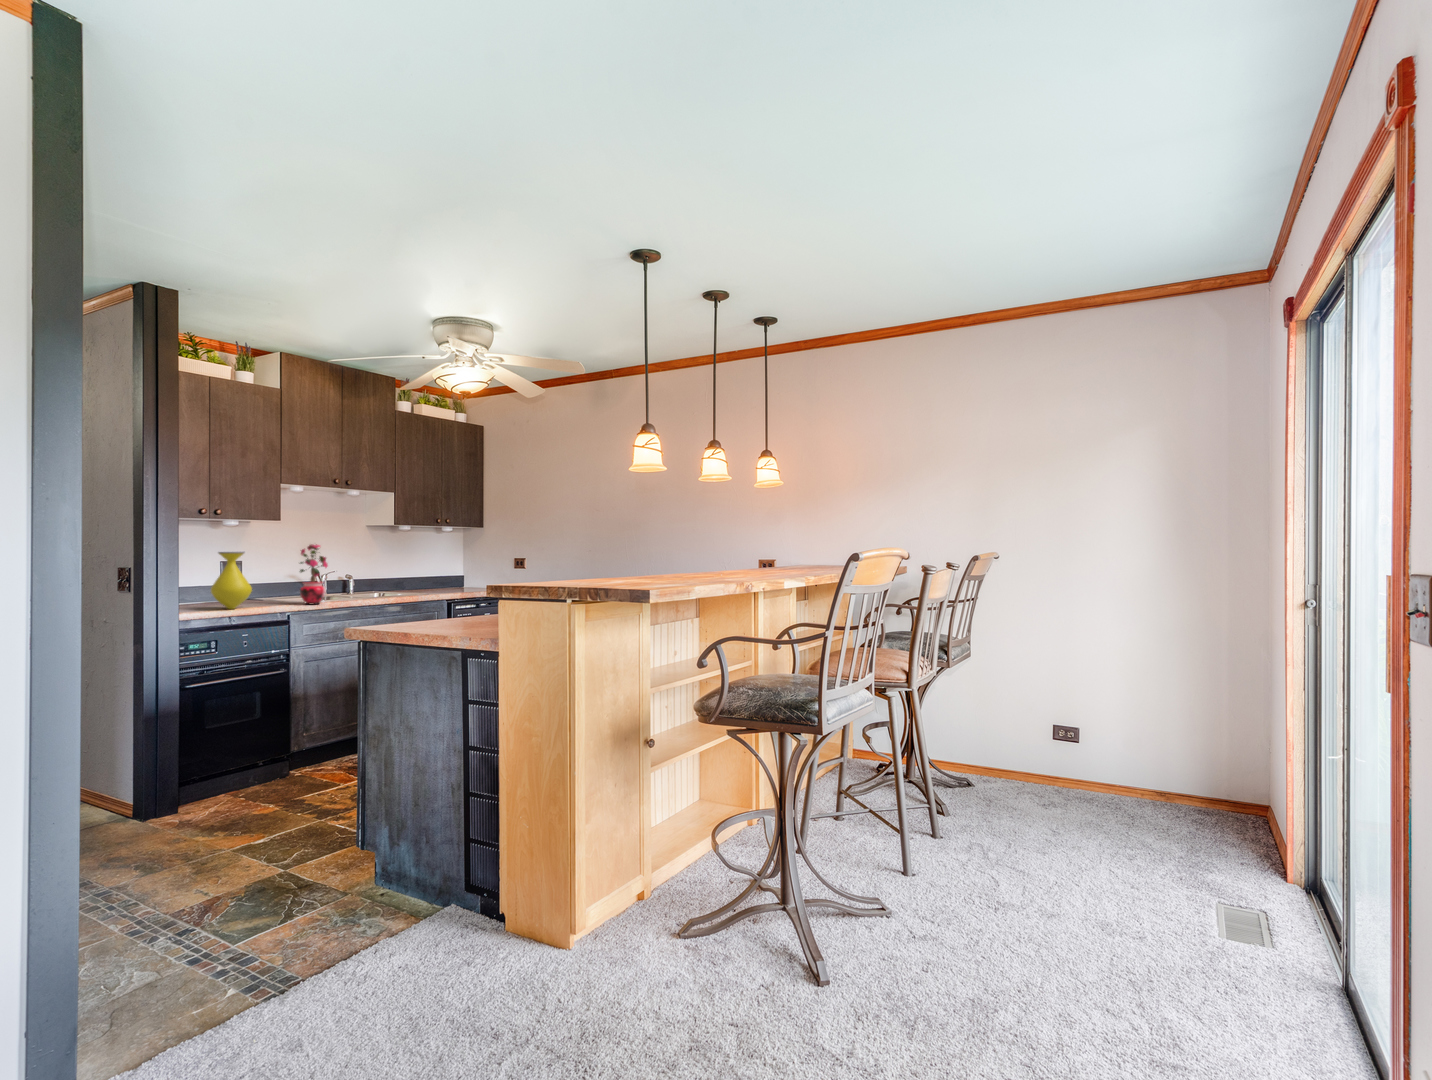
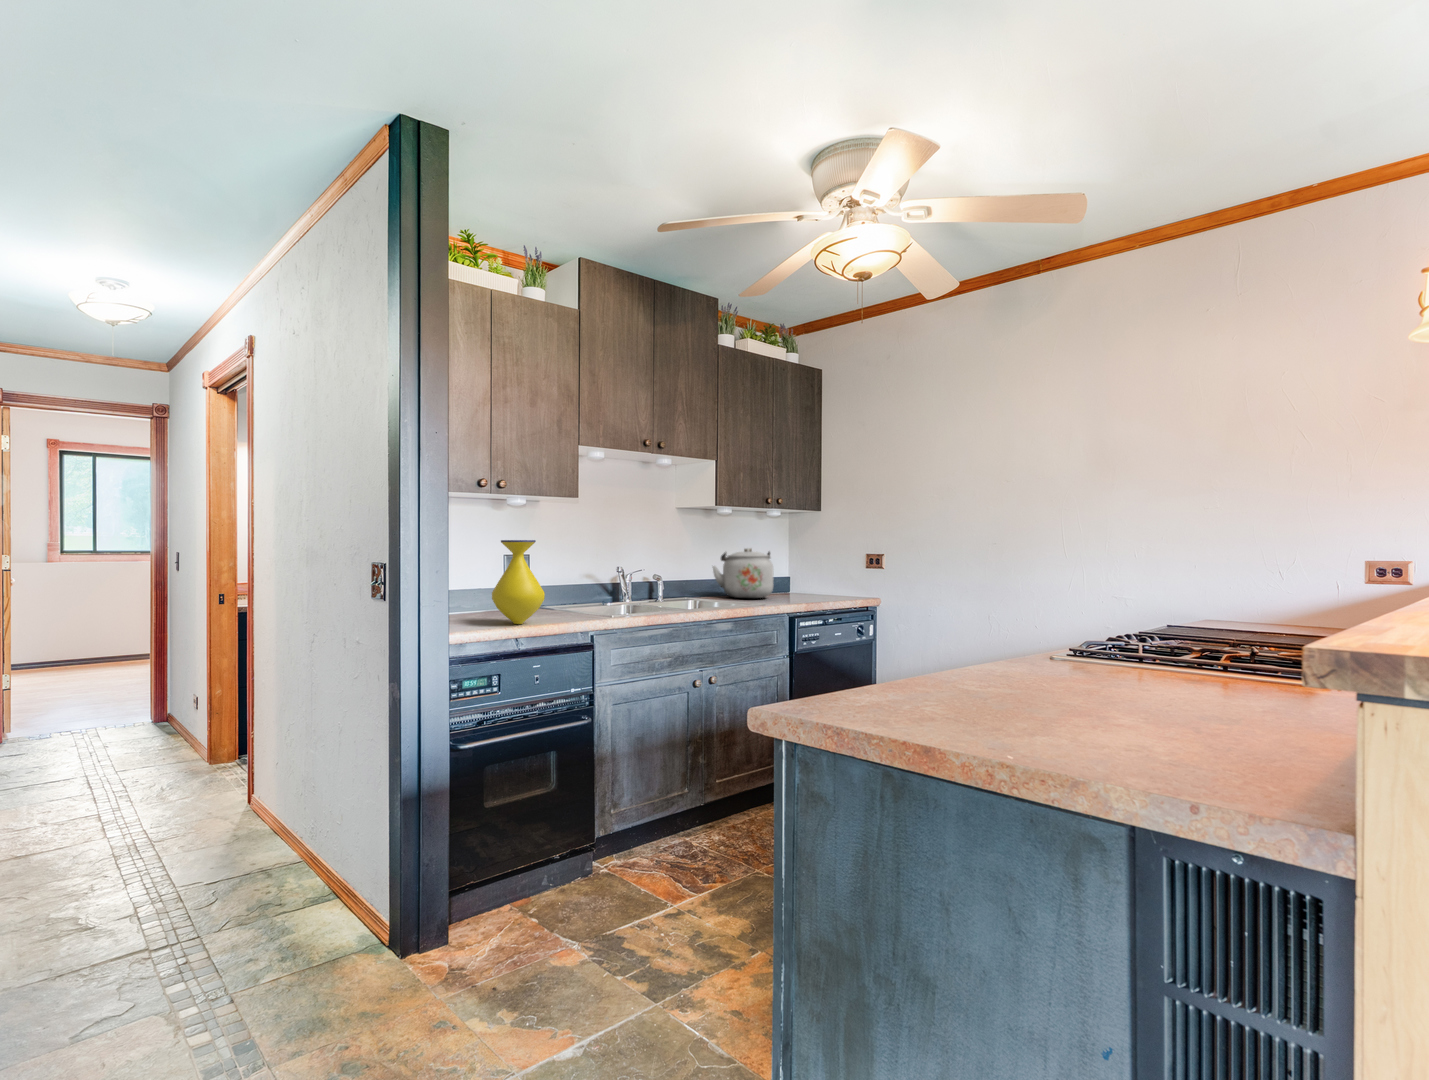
potted plant: present [299,544,328,604] -> none [595,528,643,618]
kettle: none [394,555,441,591] -> present [713,548,773,598]

